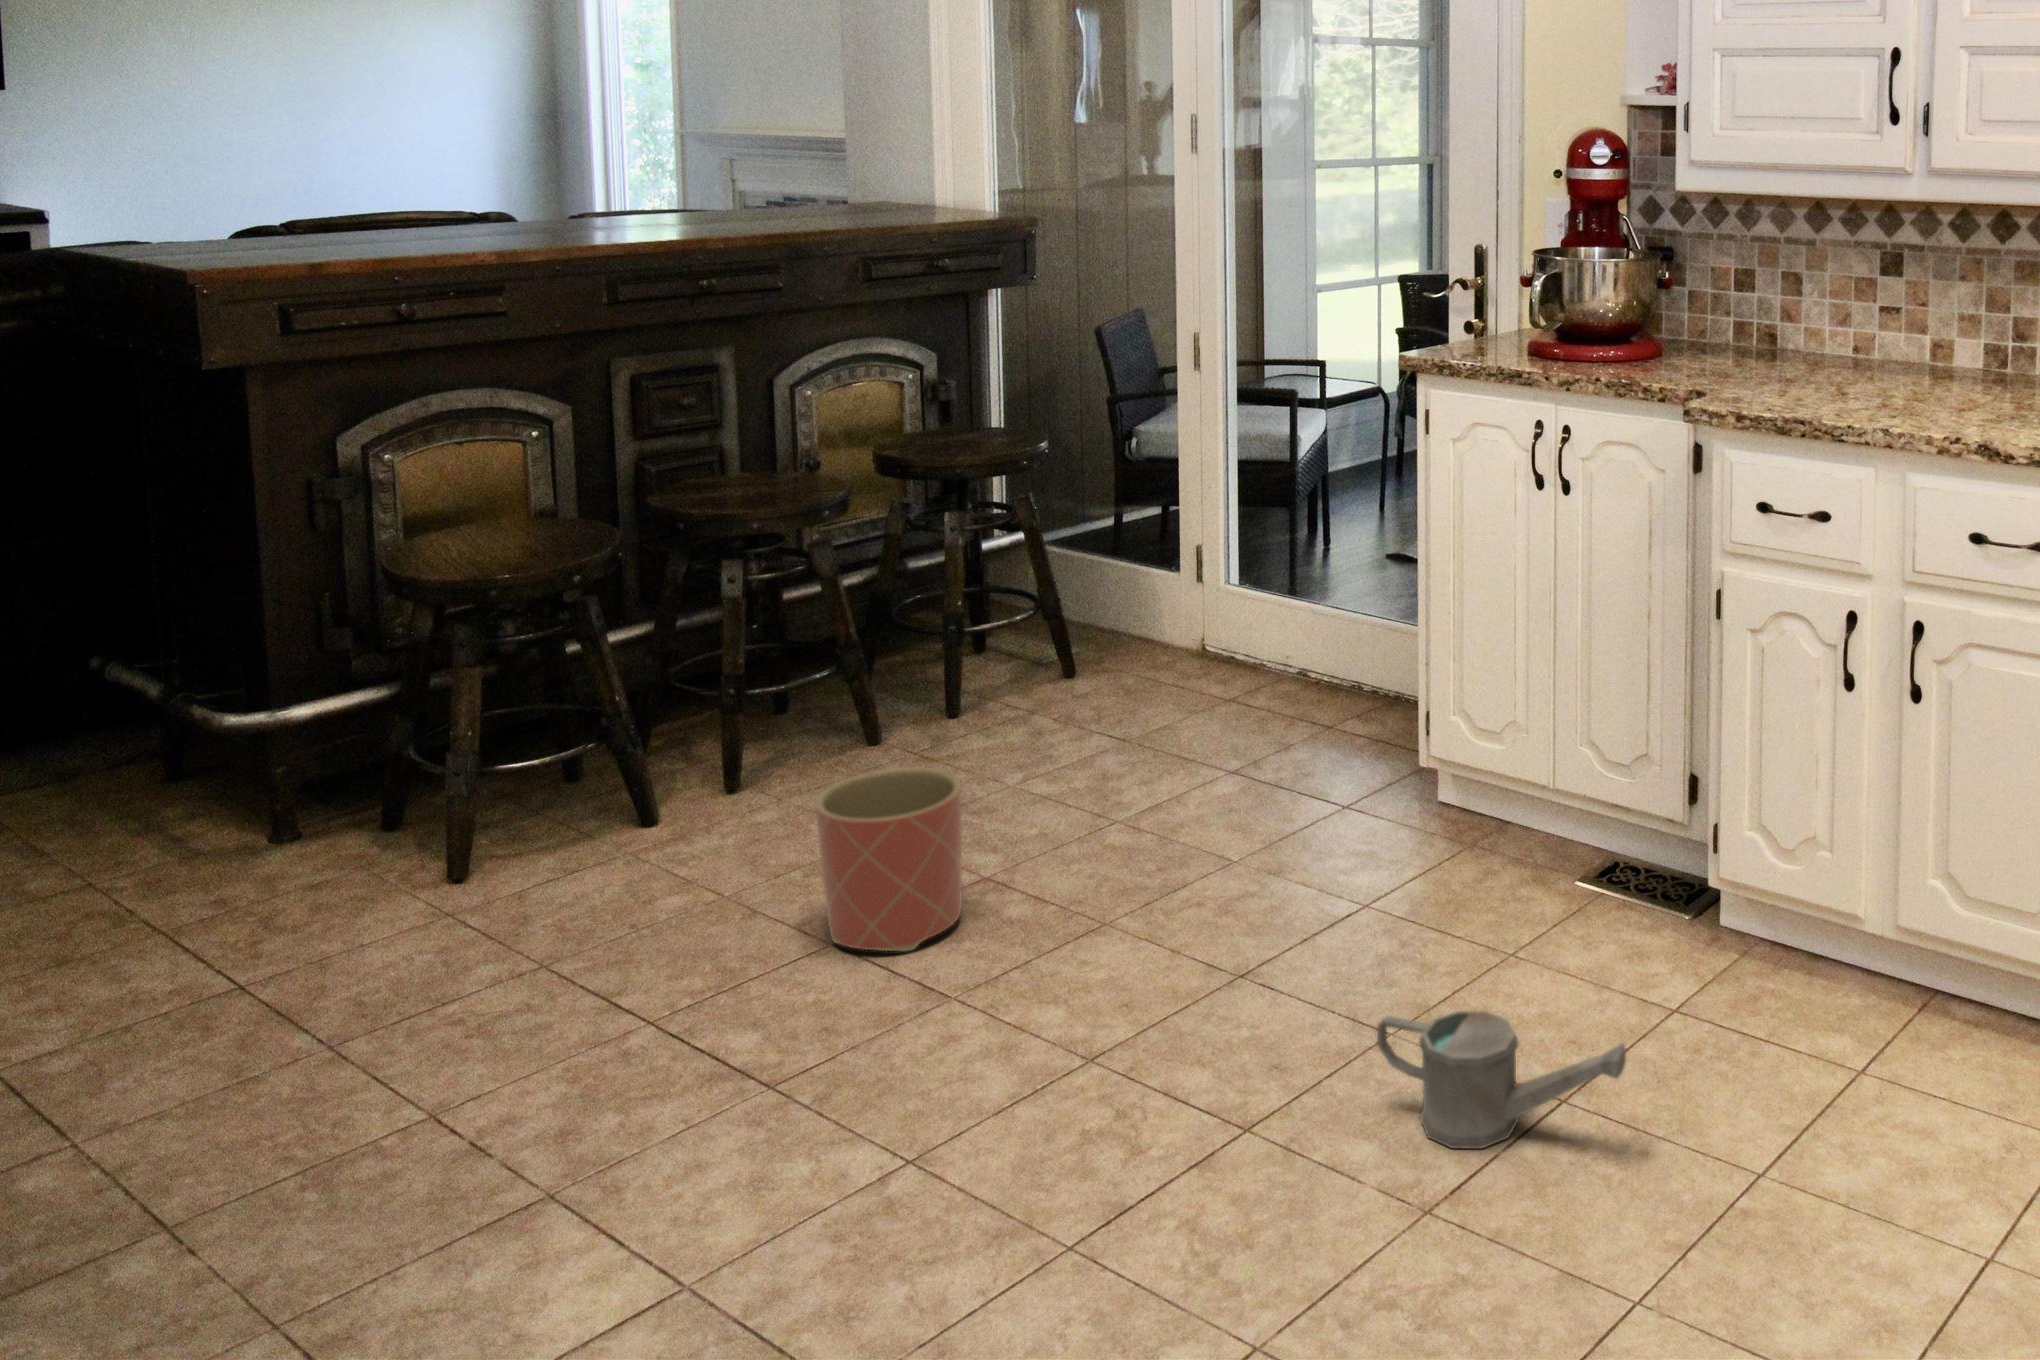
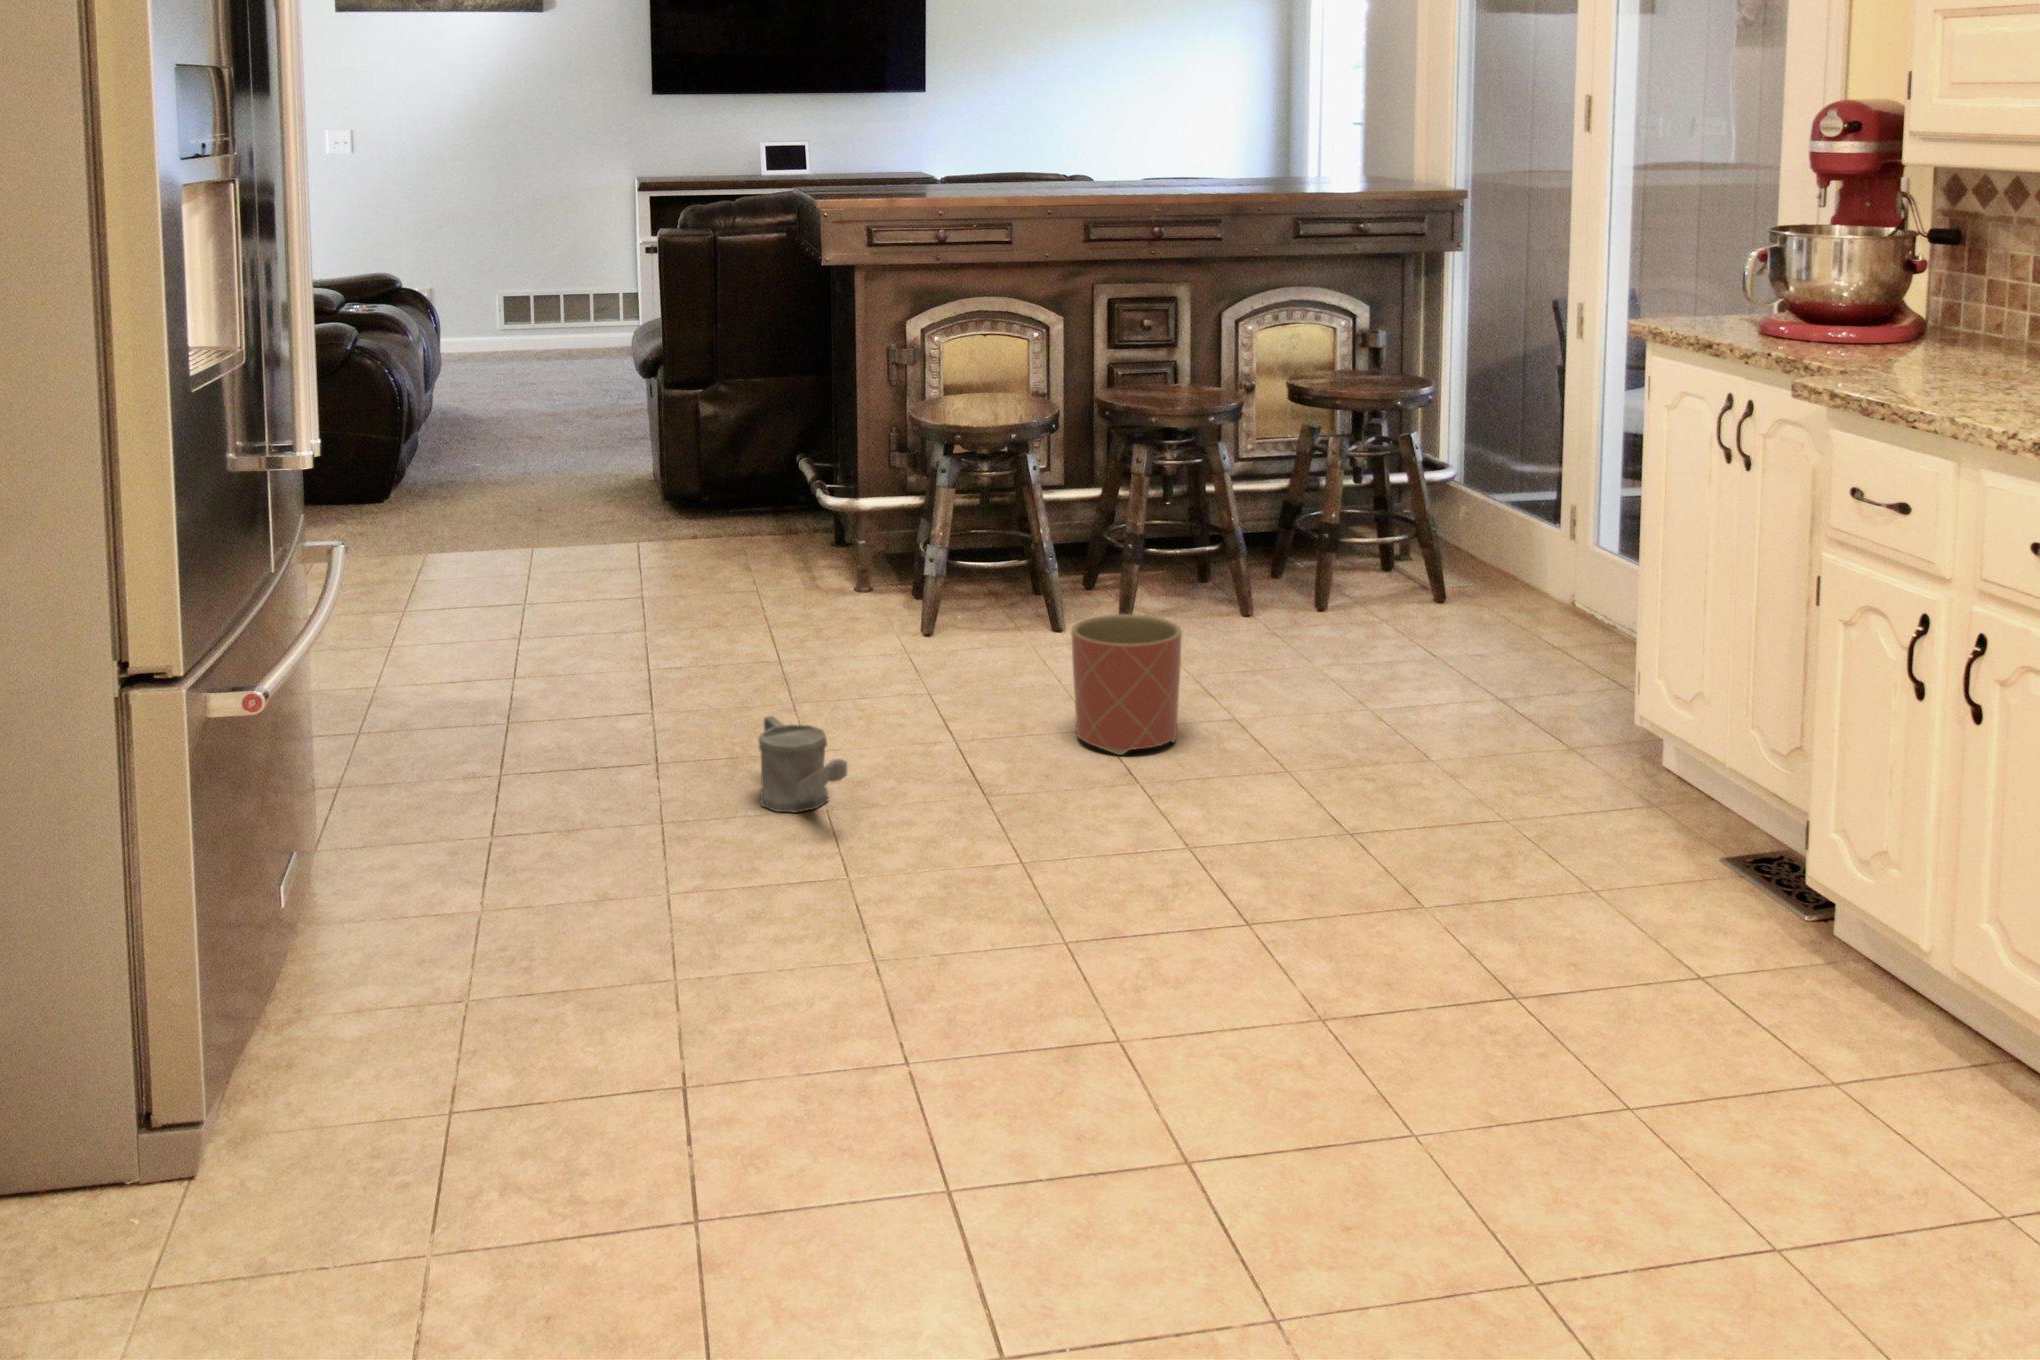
watering can: present [1377,1011,1626,1149] -> present [758,716,847,813]

